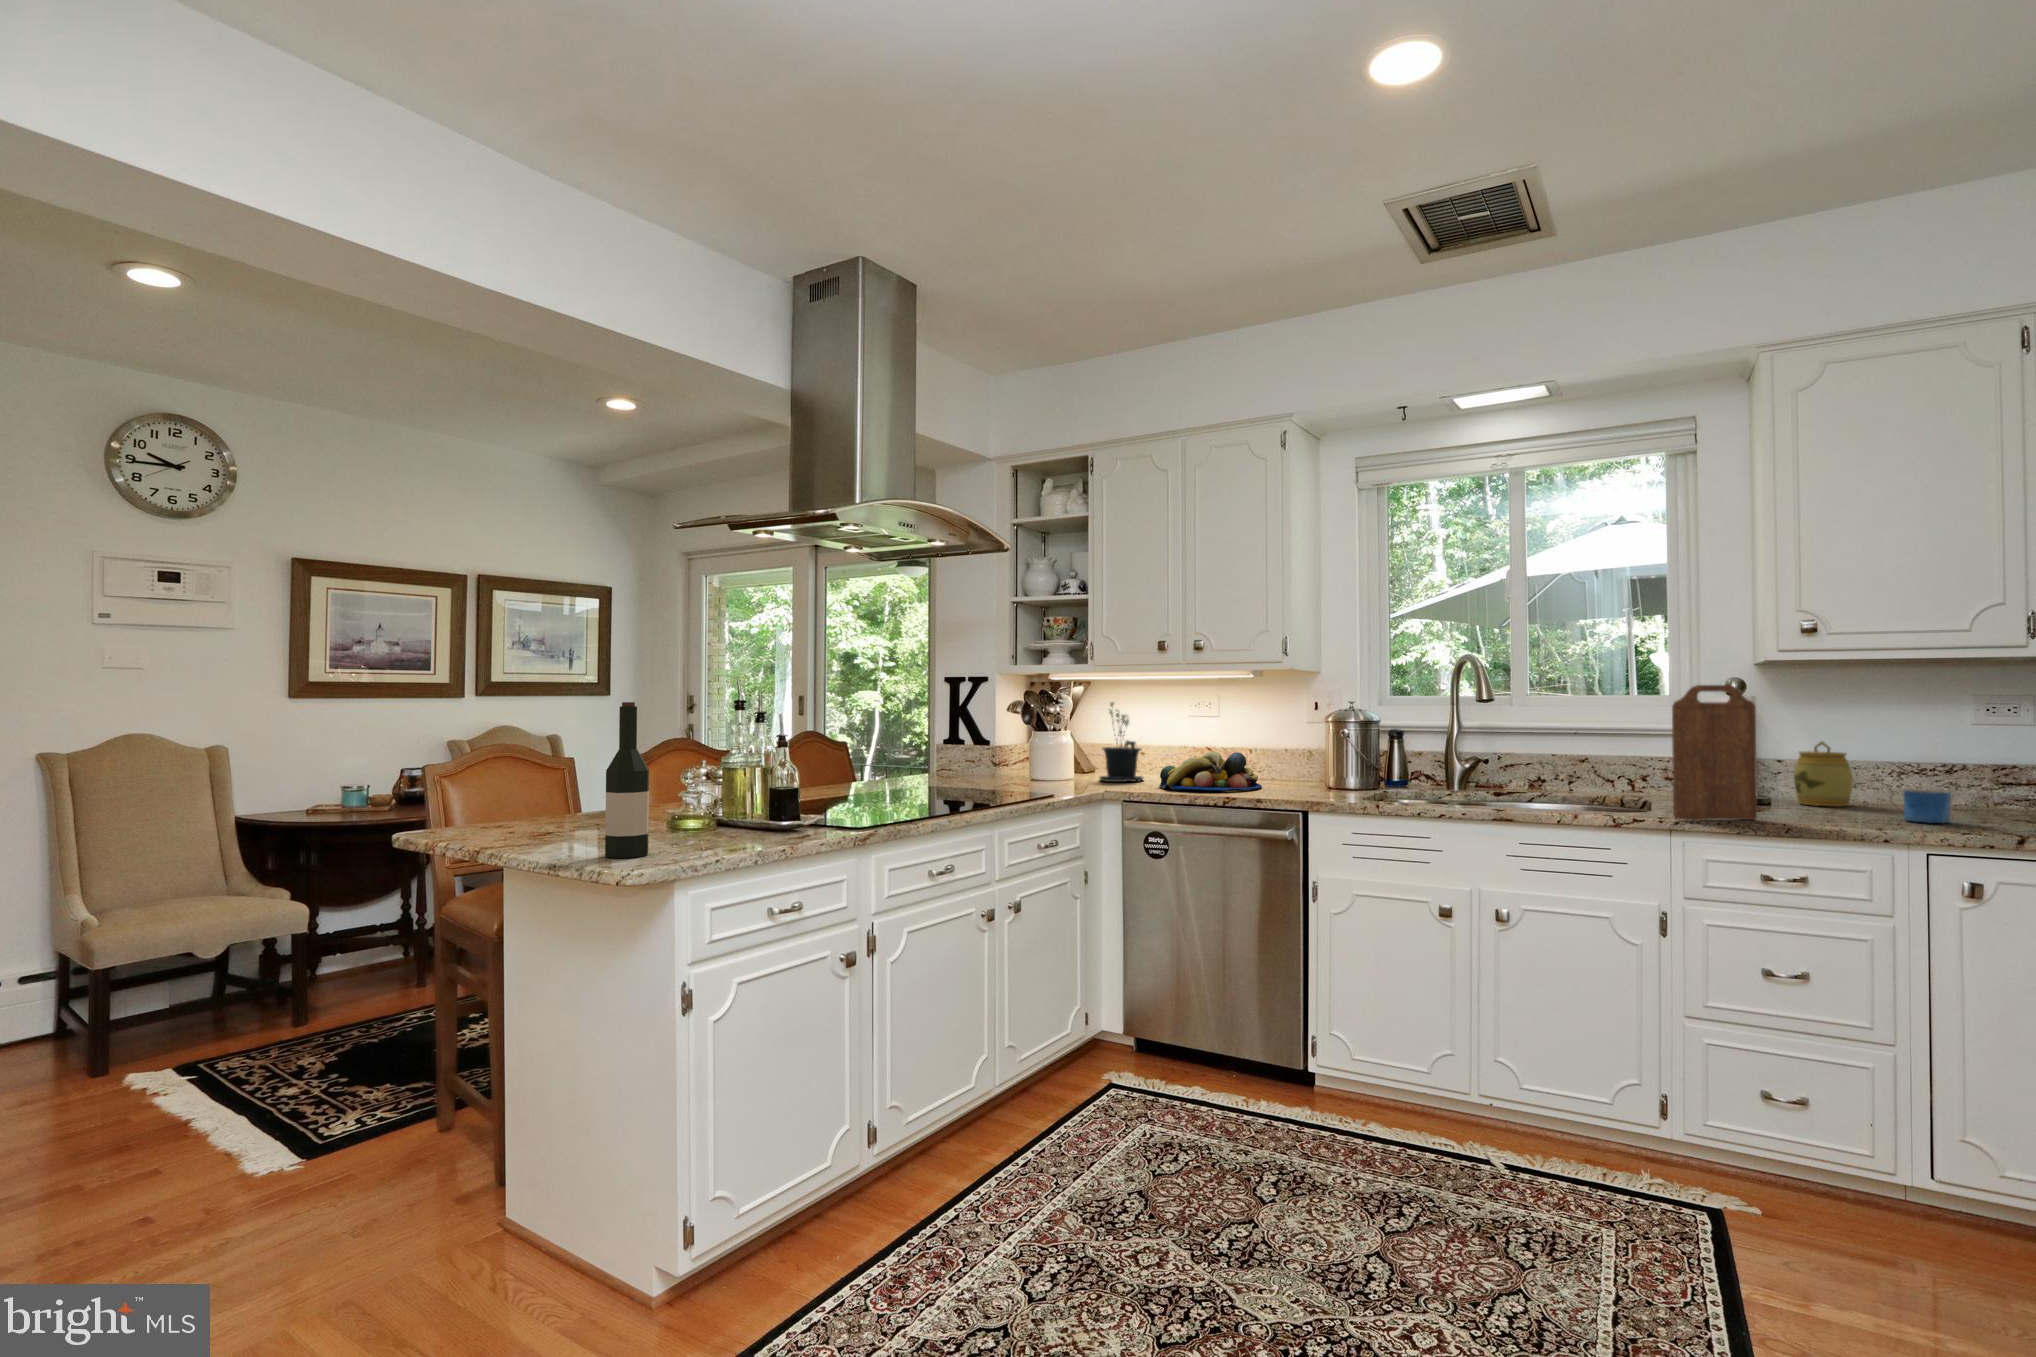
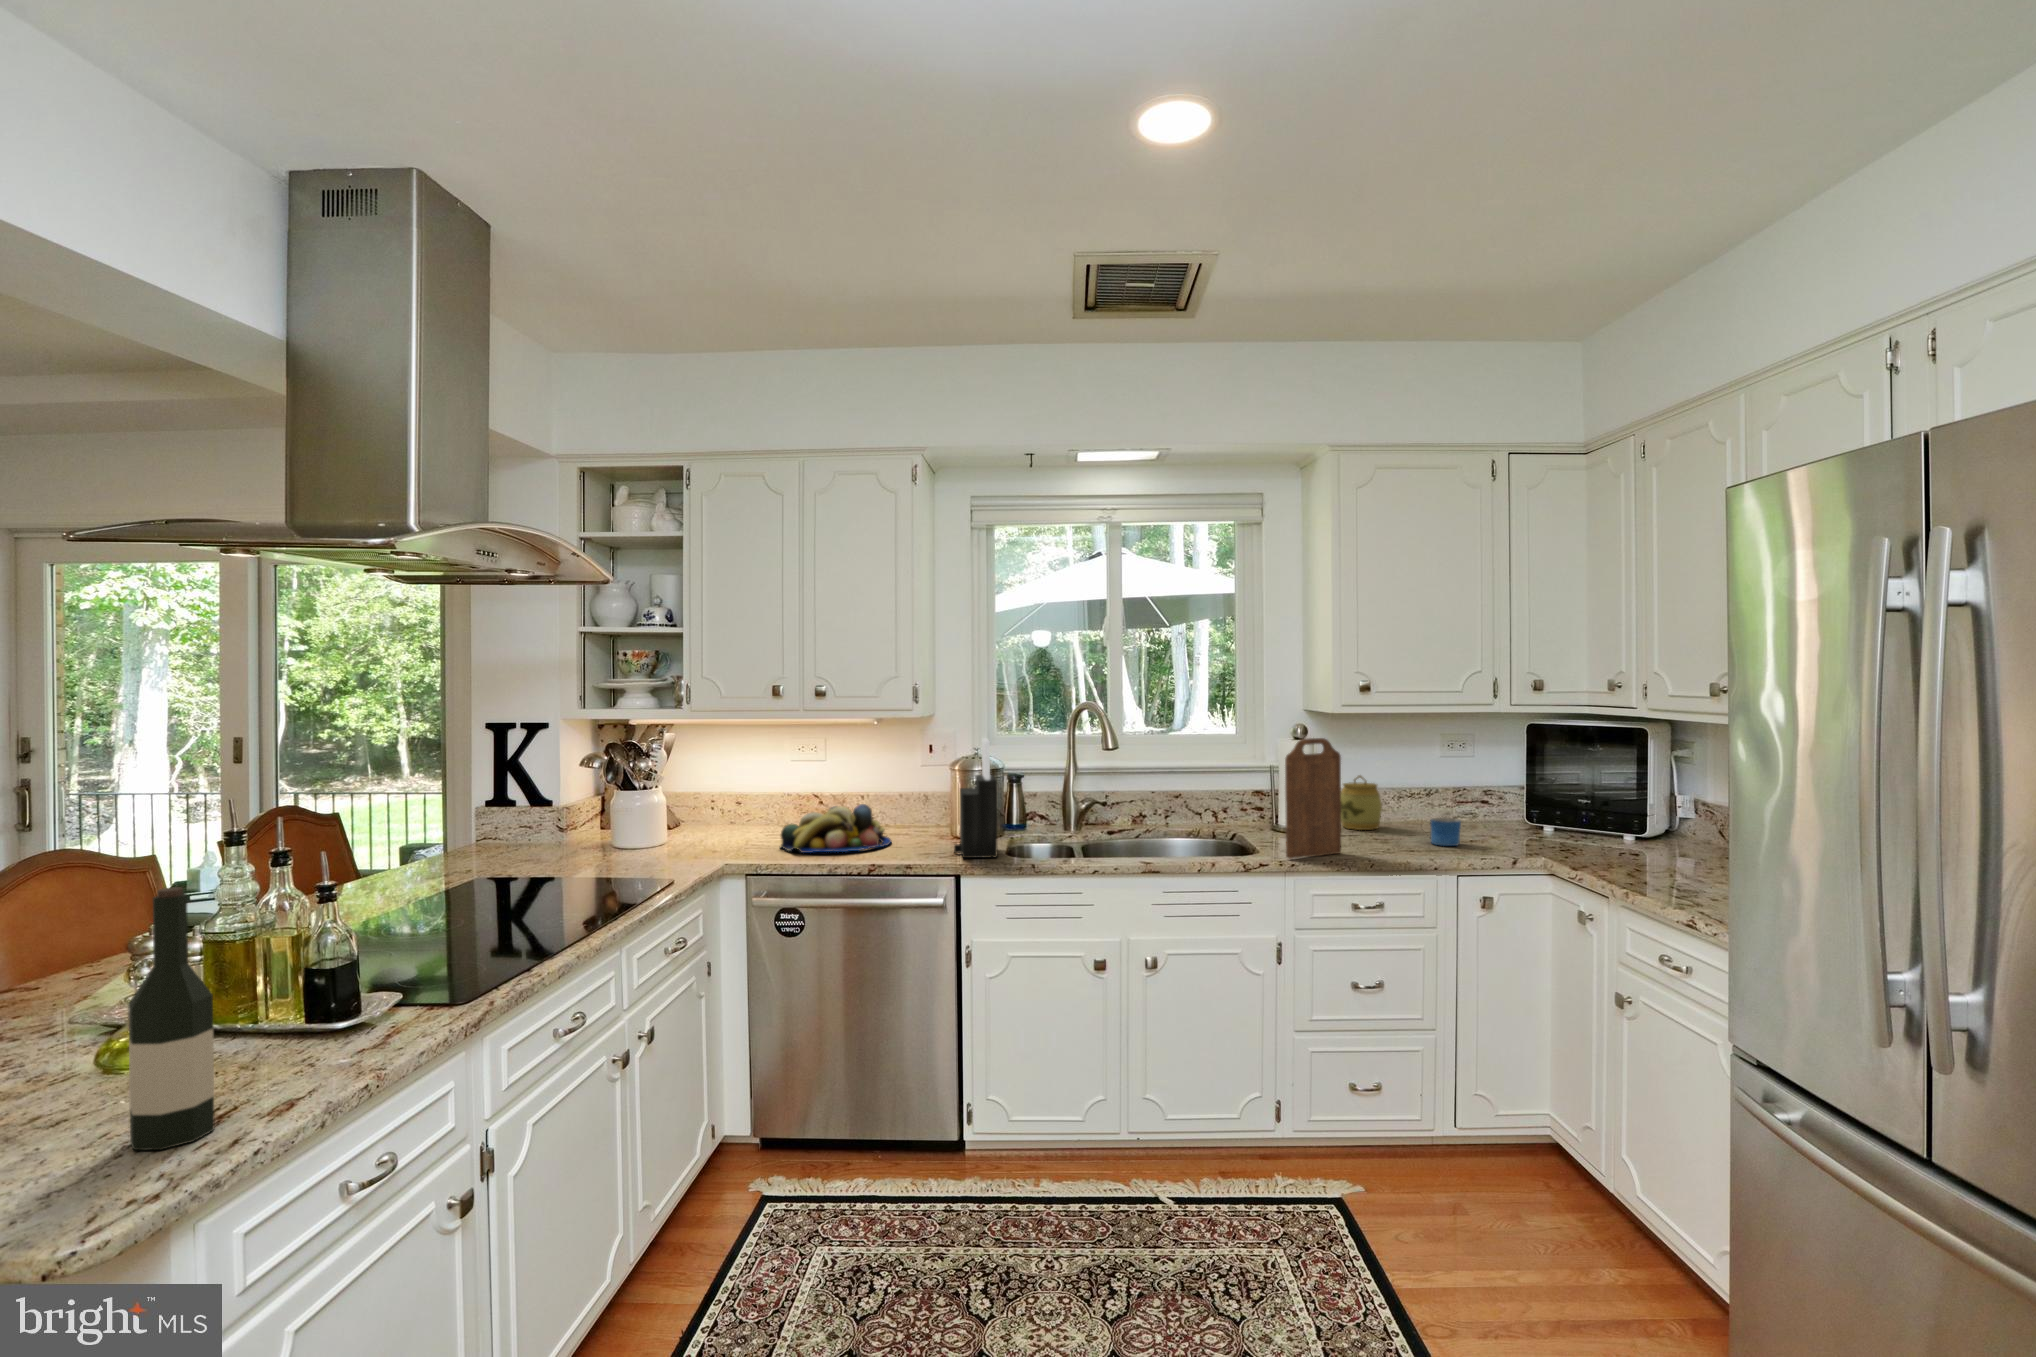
knife block: none [1309,688,1353,801] -> present [954,738,997,858]
potted plant: present [1100,702,1143,782] -> none [699,751,753,844]

